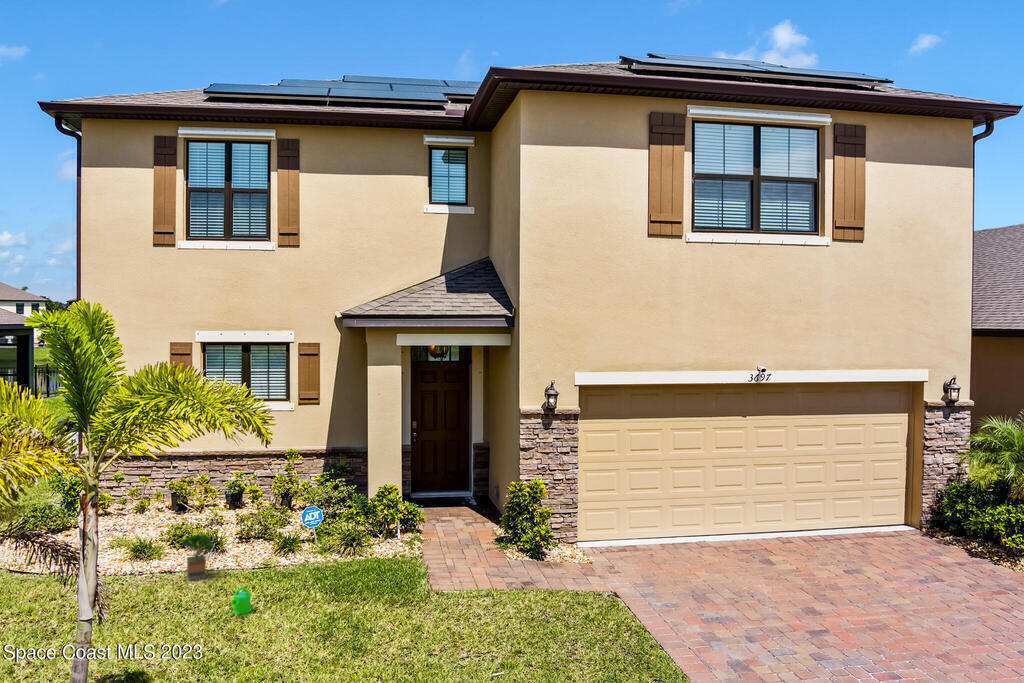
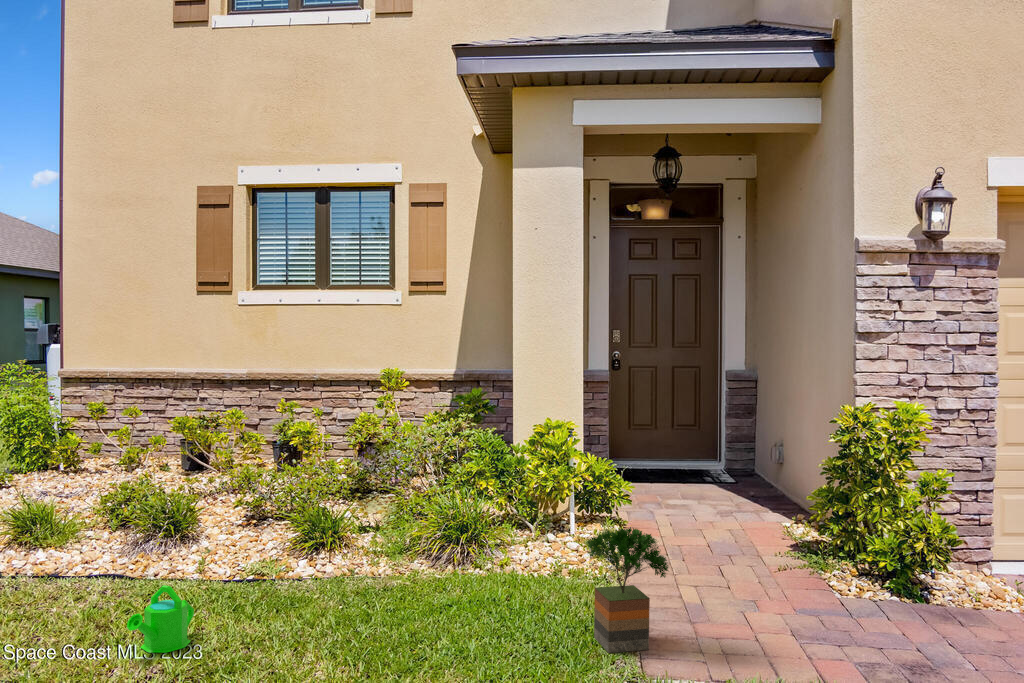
potted tree: present [182,534,213,581] -> present [586,527,669,653]

